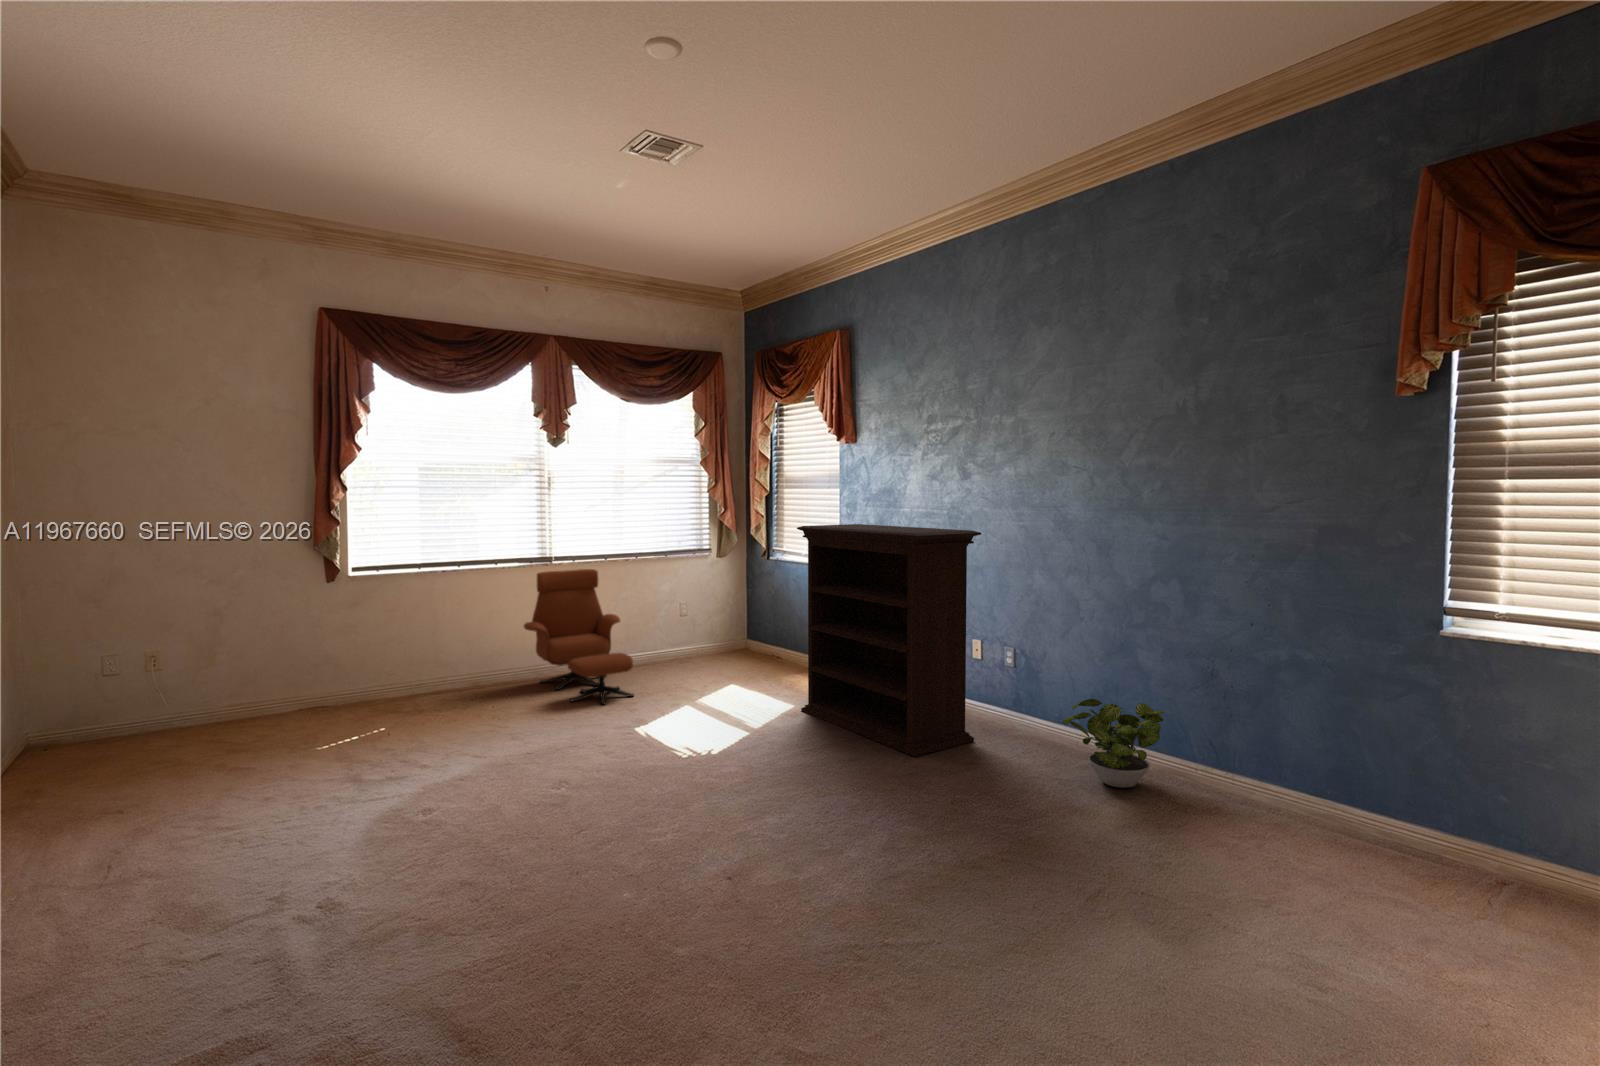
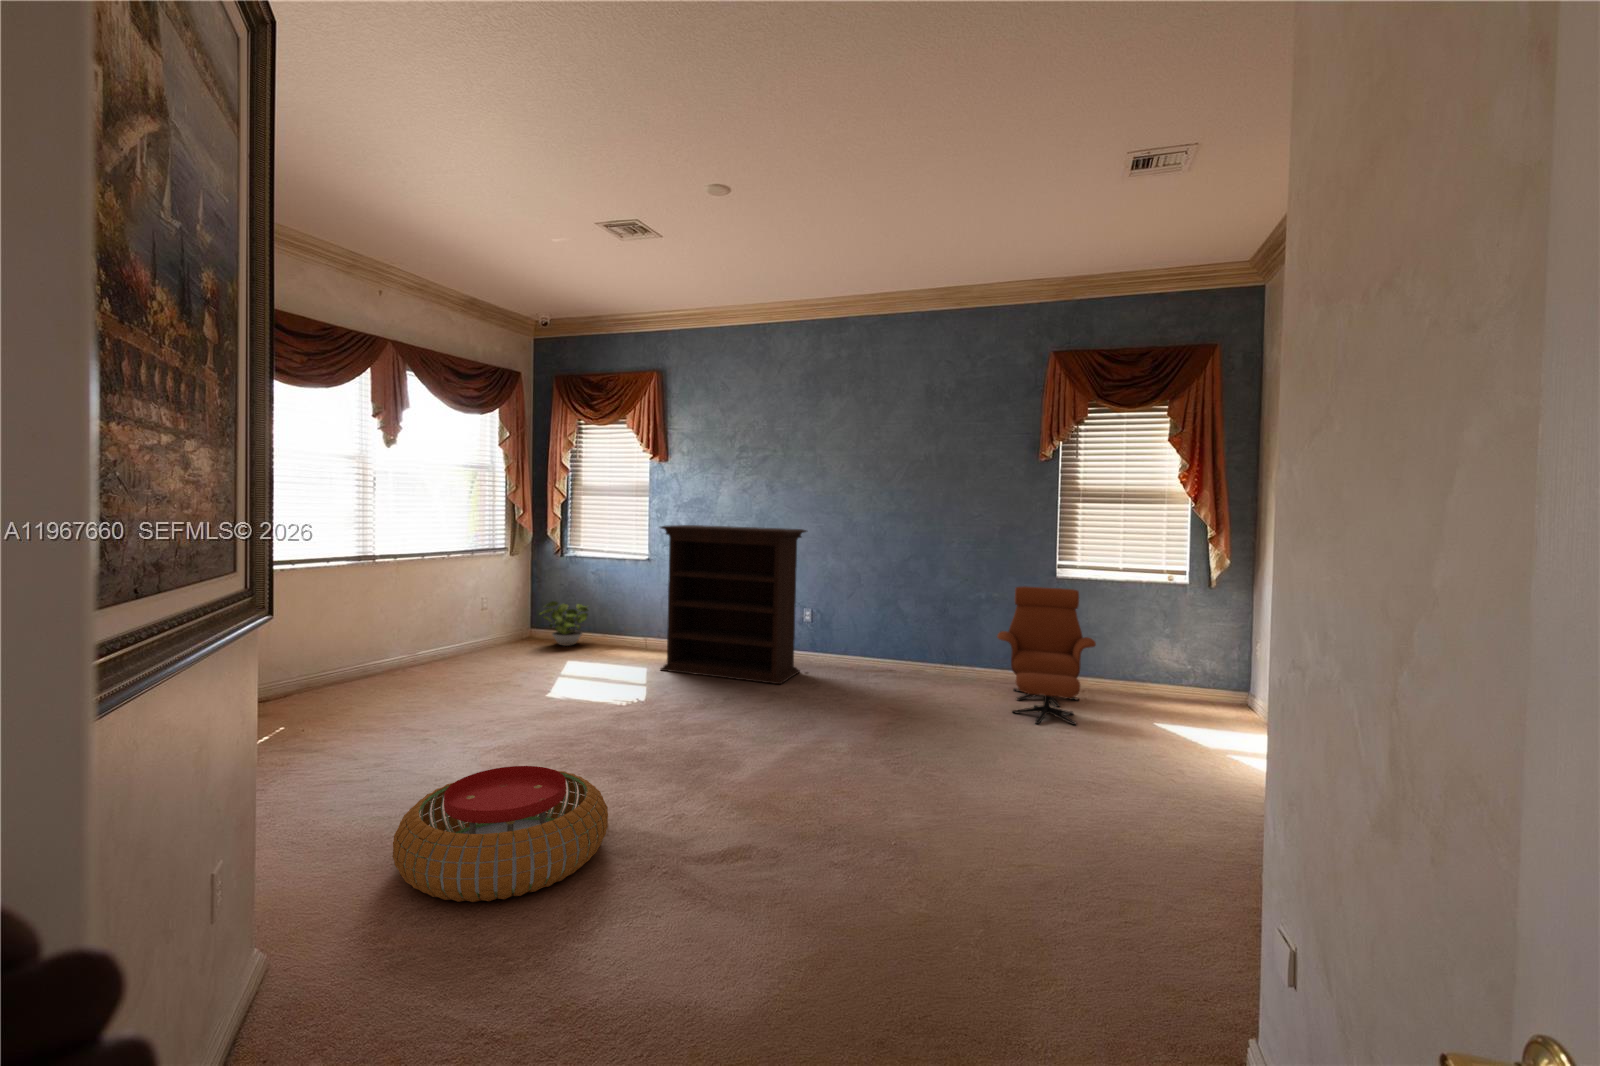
lounge chair: present [524,569,634,705] -> present [997,586,1096,725]
potted plant: present [1062,699,1164,788] -> present [539,601,588,646]
pouf: none [119,818,397,984] -> present [393,766,608,902]

